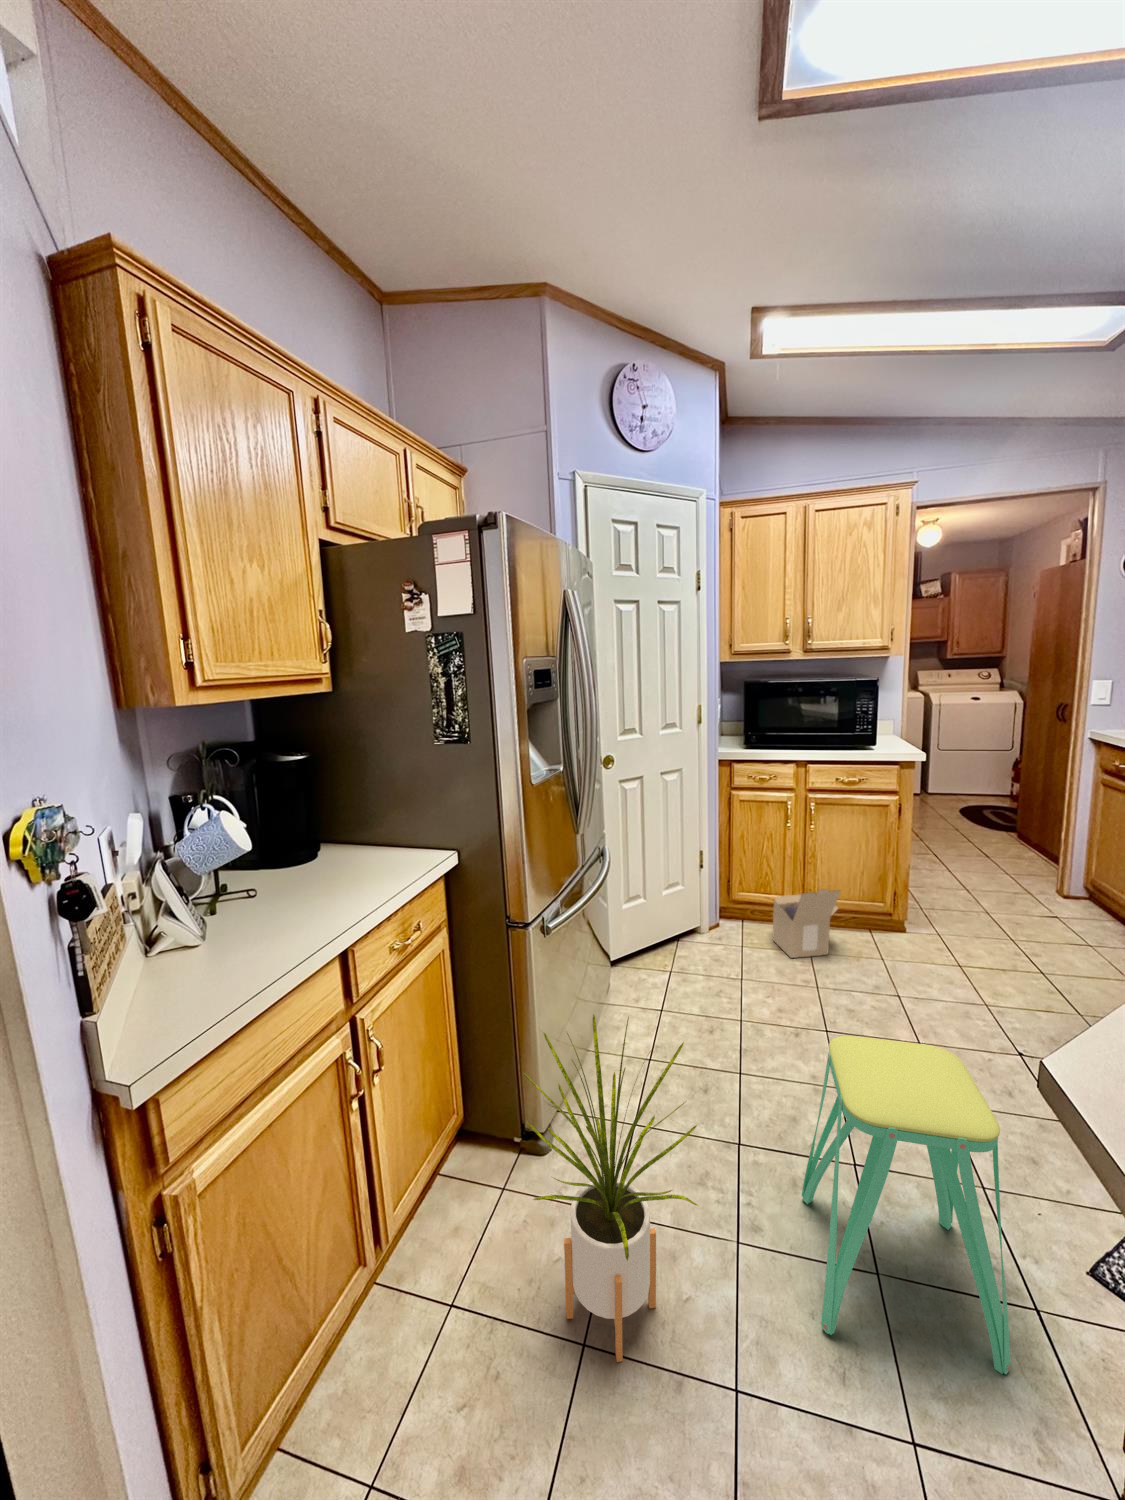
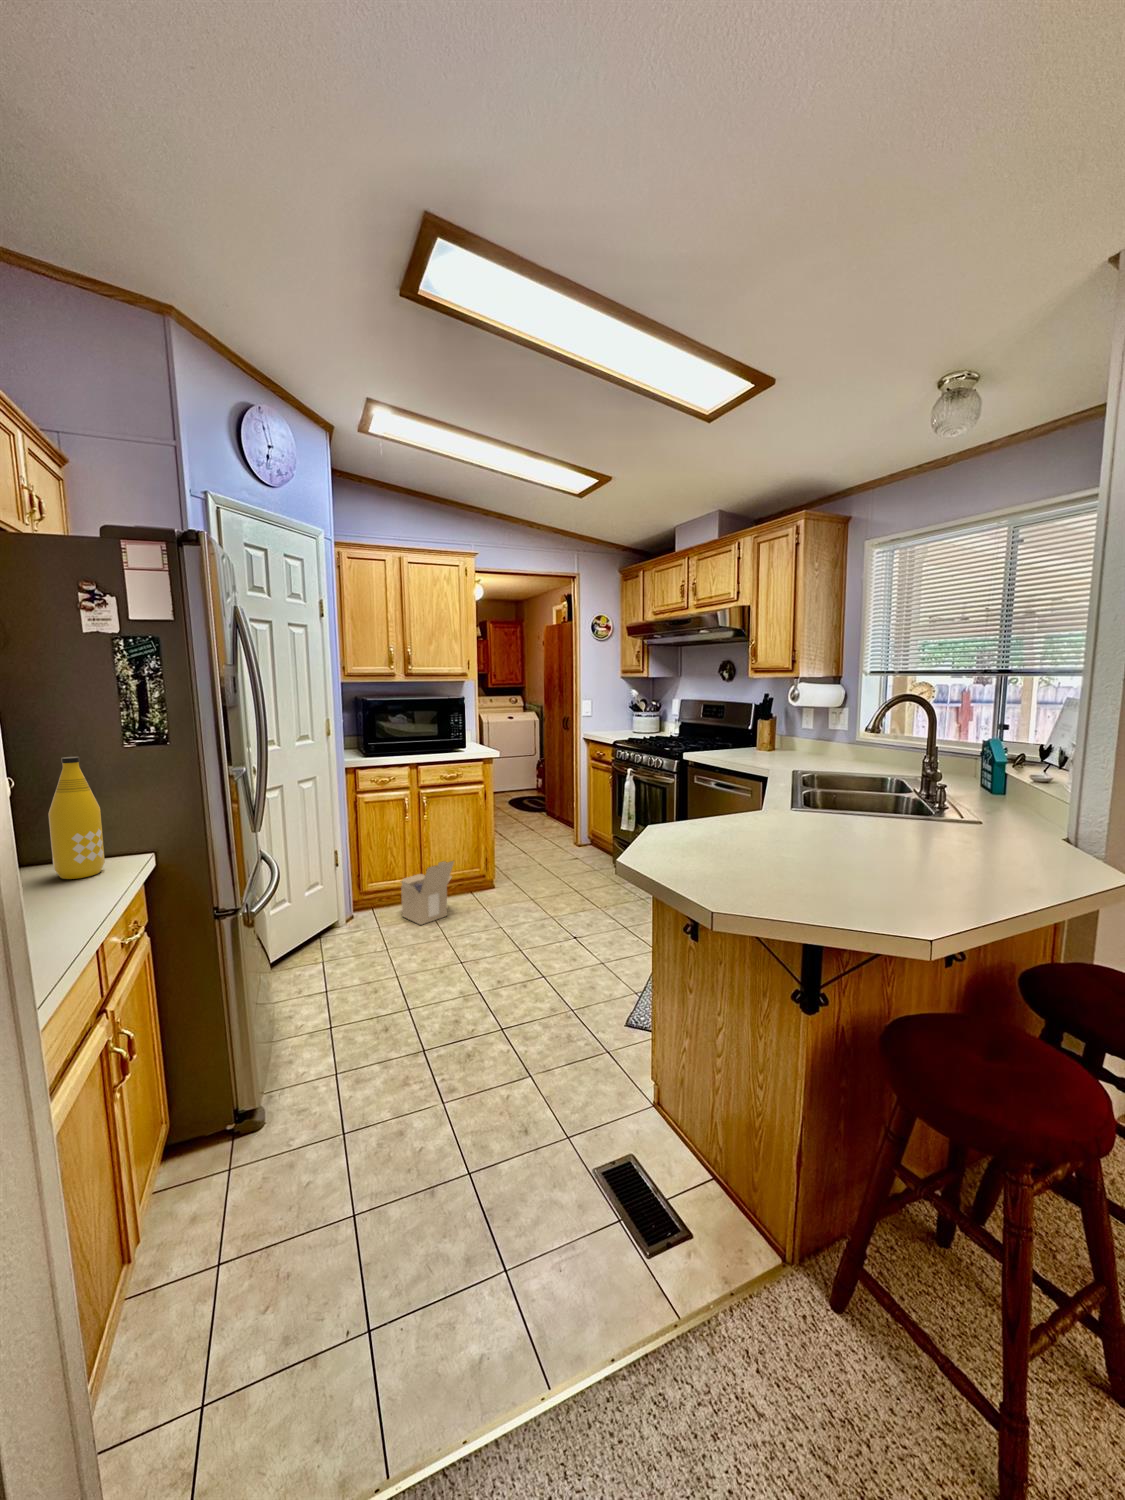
bottle: none [364,754,408,872] -> present [48,757,105,879]
house plant: present [524,1014,698,1362] -> none [287,941,433,1212]
stool: present [802,1036,1010,1374] -> none [476,920,605,1121]

